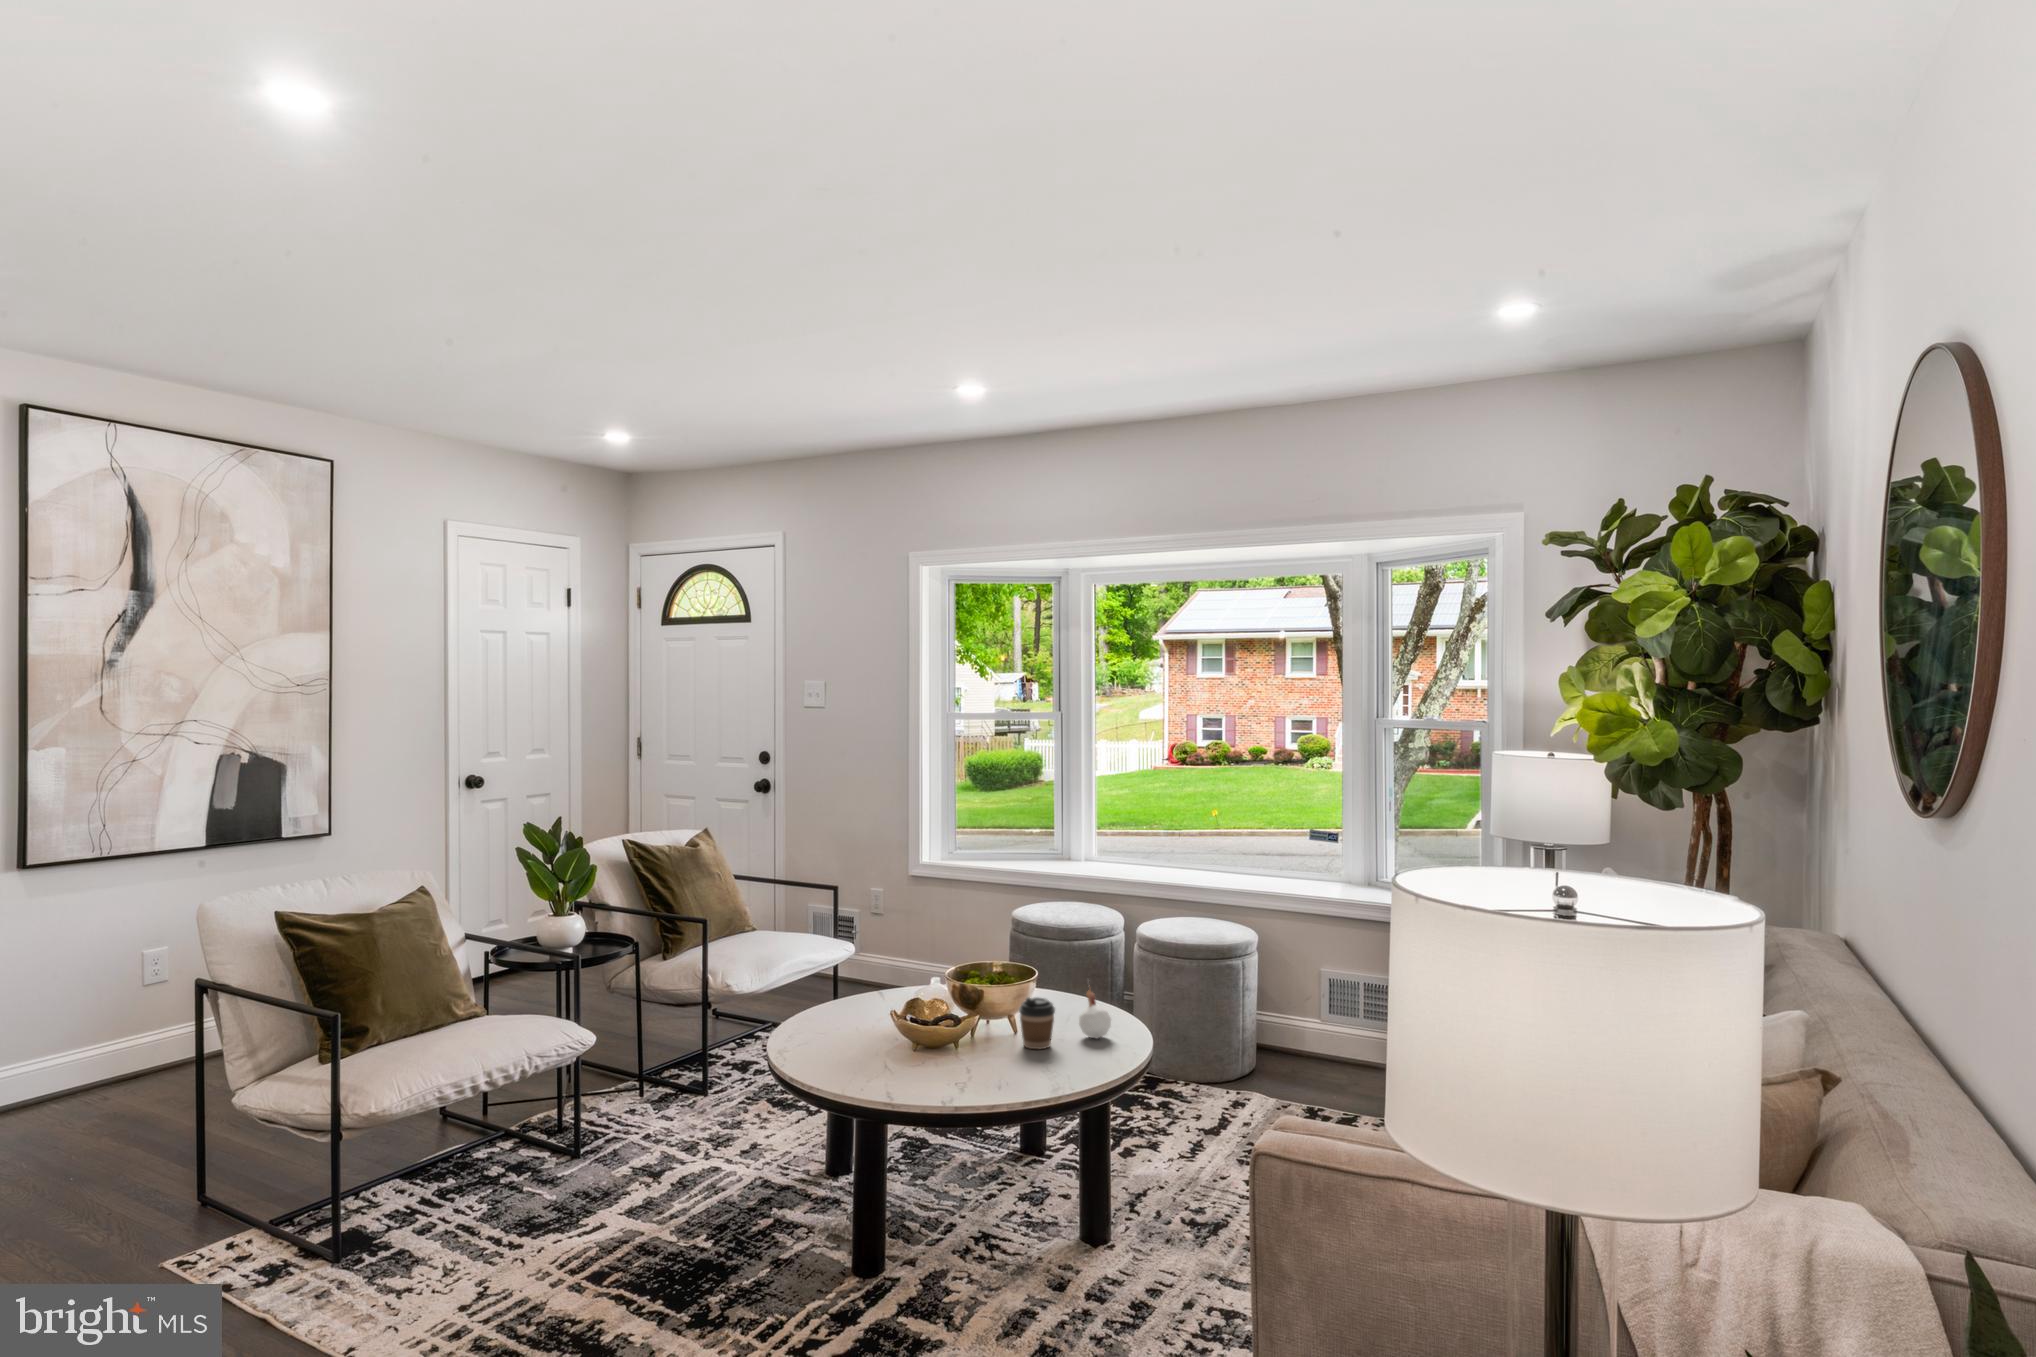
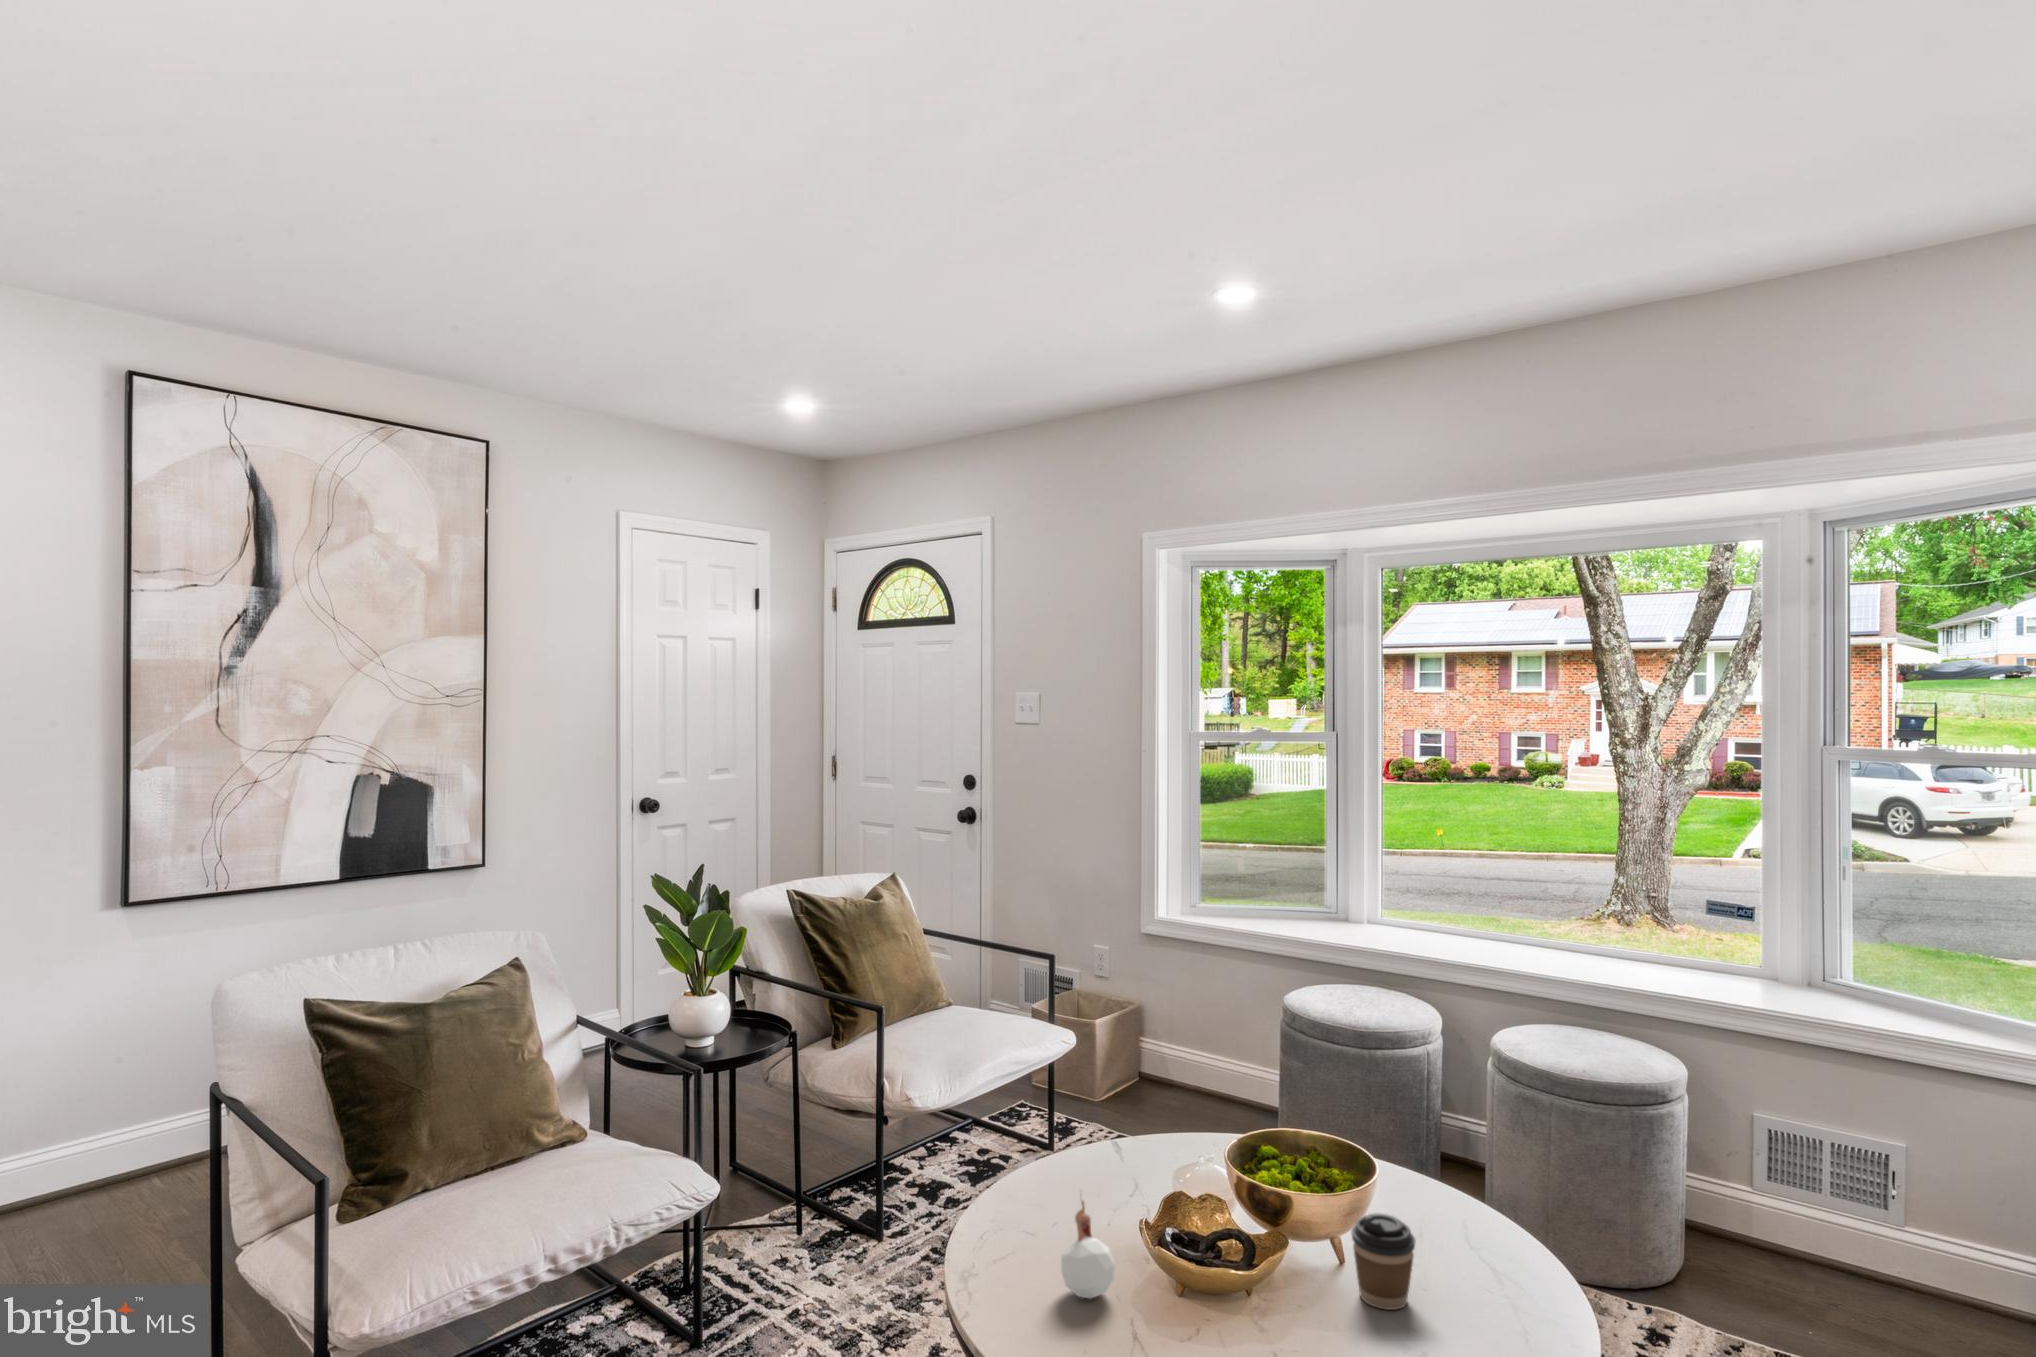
candle: present [1079,985,1111,1038] -> present [1061,1194,1115,1299]

